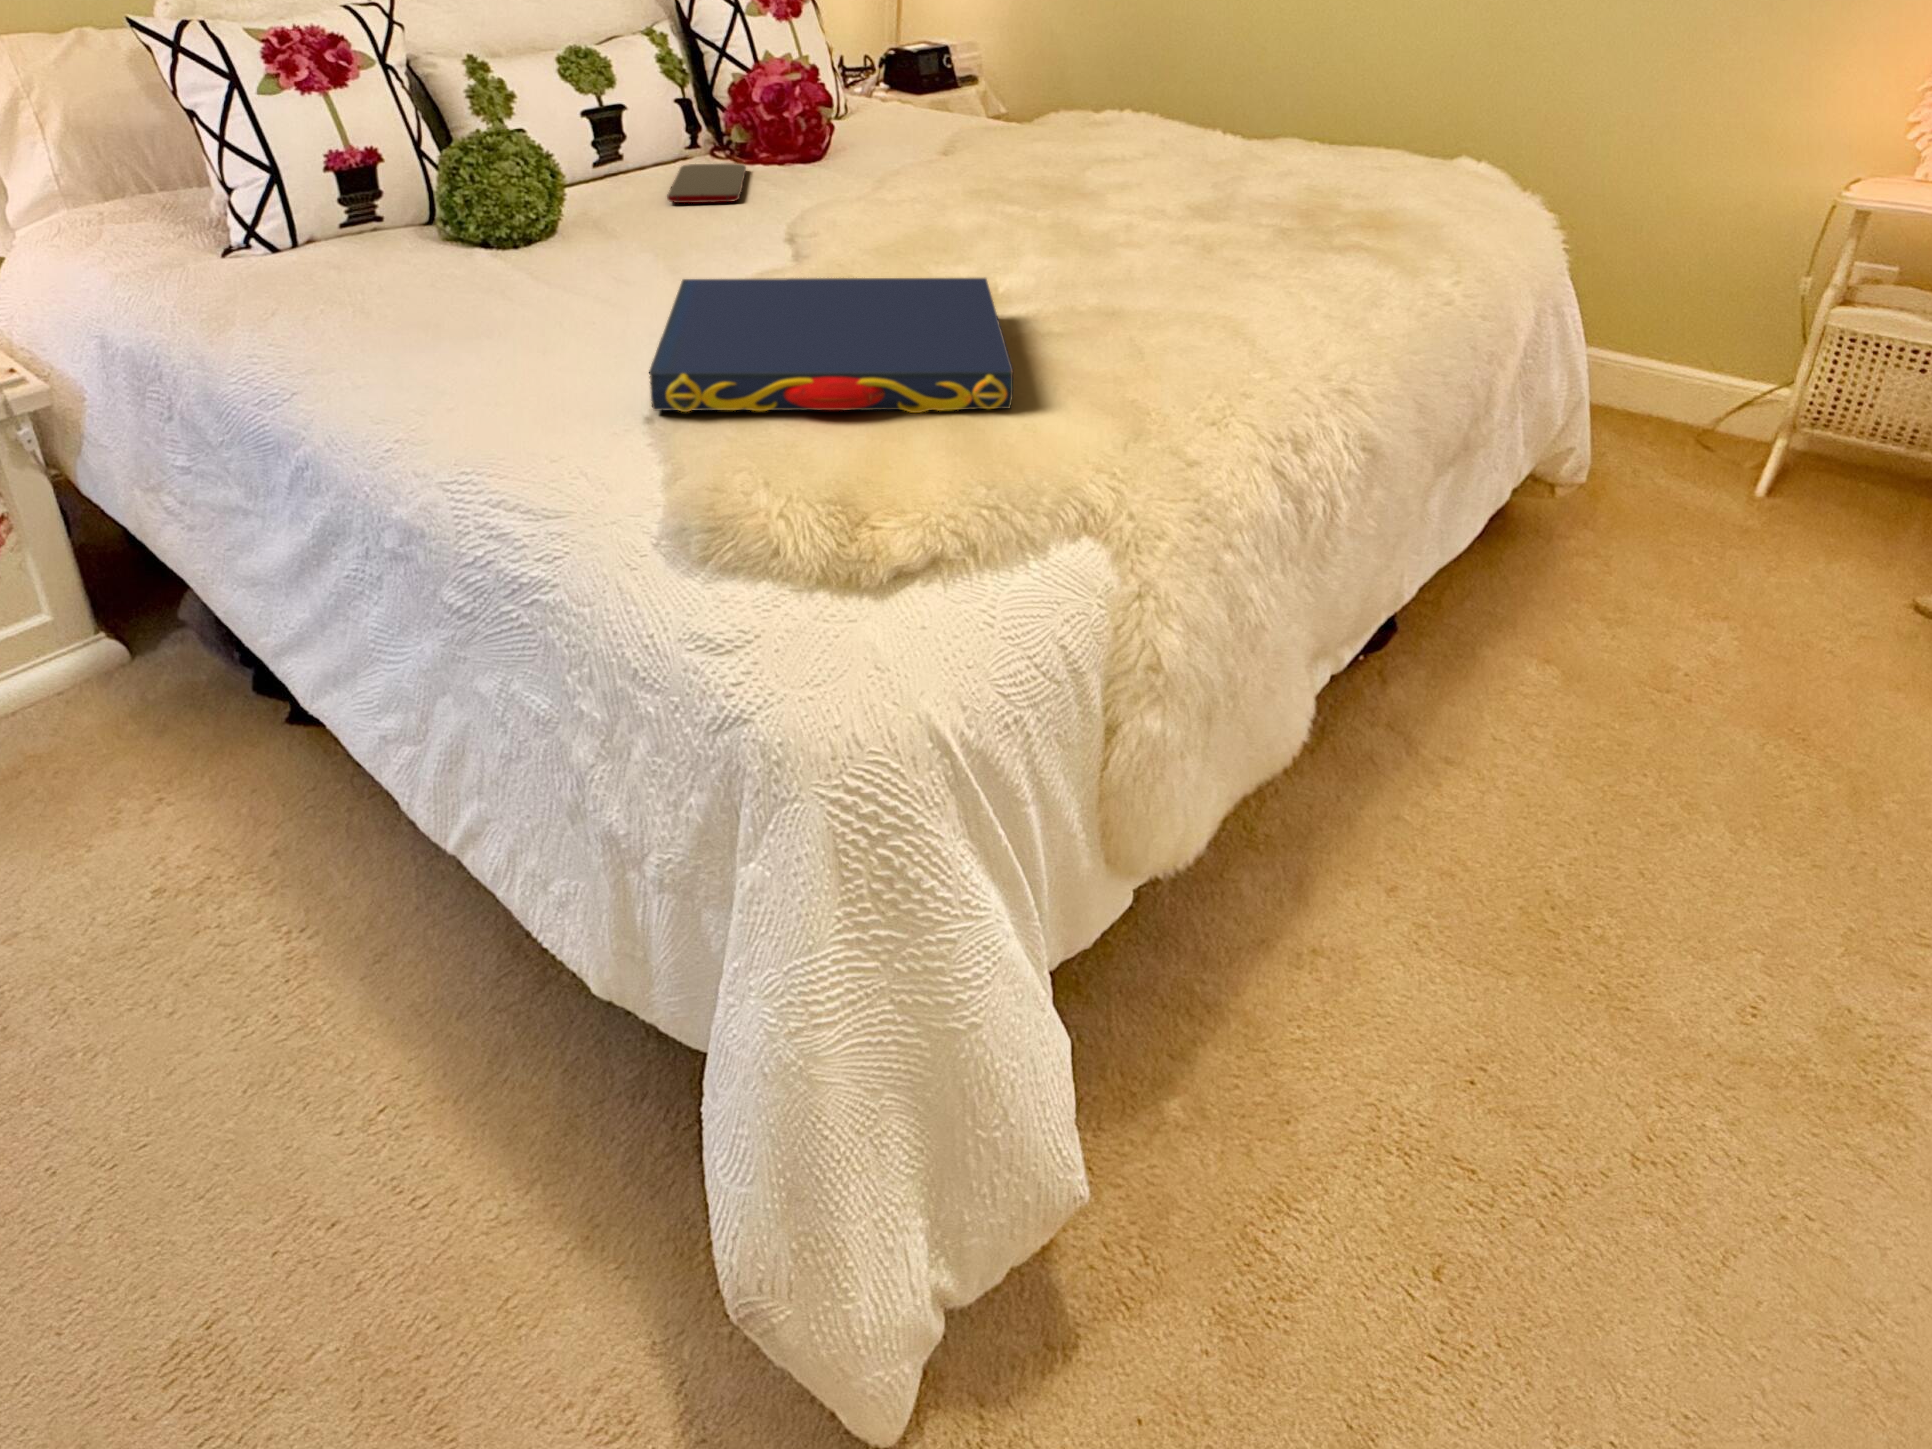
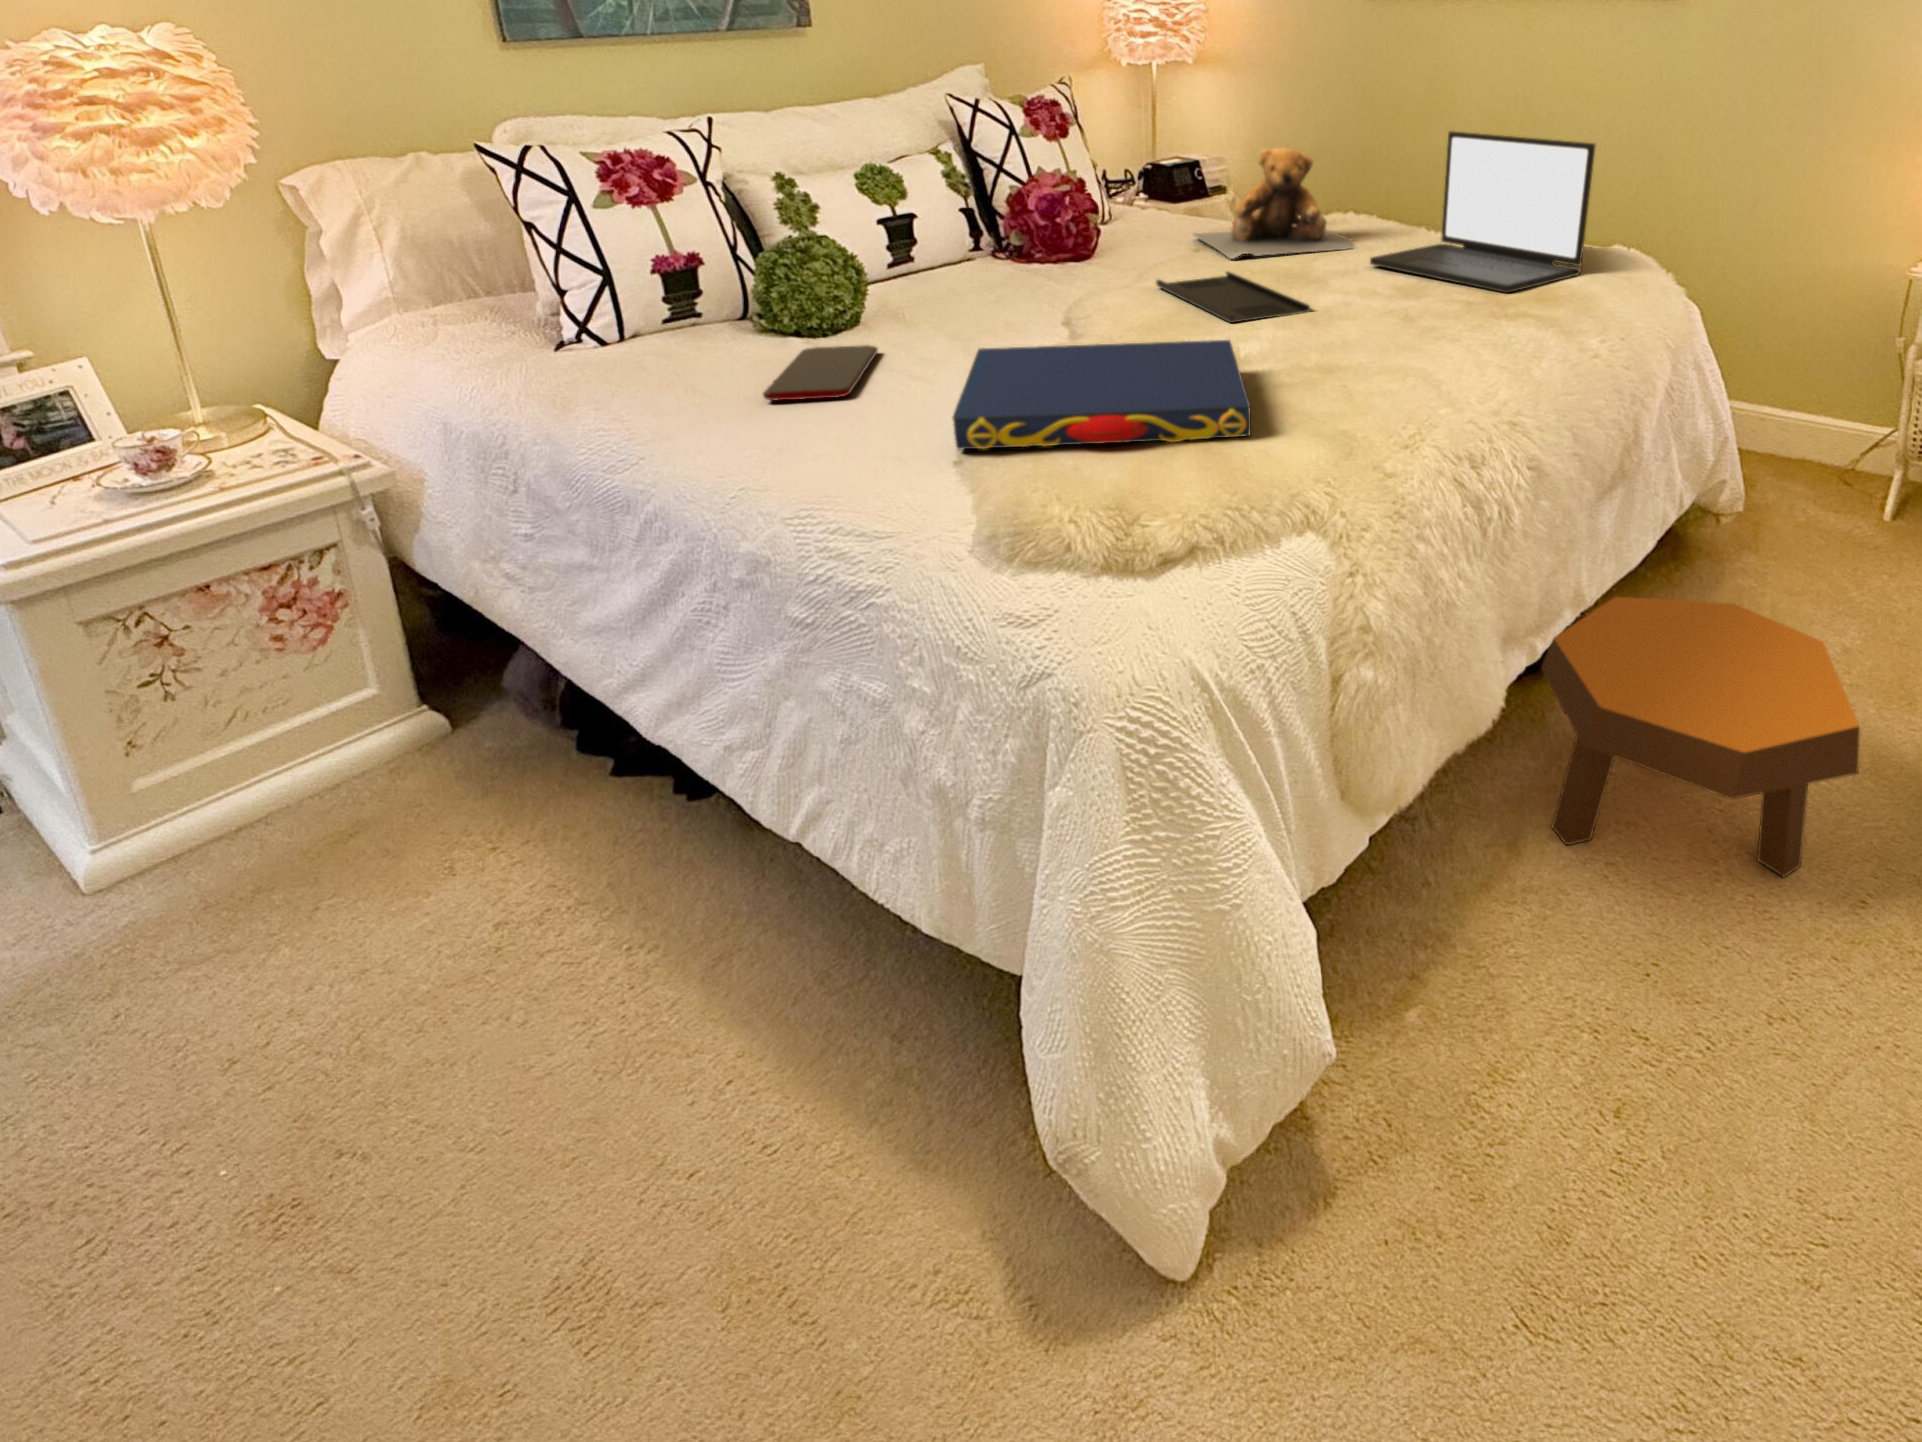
laptop: none [1153,10,1459,219] -> present [1370,131,1596,293]
teddy bear: none [935,27,1156,163] -> present [1193,147,1356,259]
smartphone: present [667,164,746,203] -> present [763,345,878,400]
tray: none [893,180,1081,249] -> present [1156,272,1310,323]
footstool: none [1349,610,1787,987] -> present [1541,597,1860,877]

